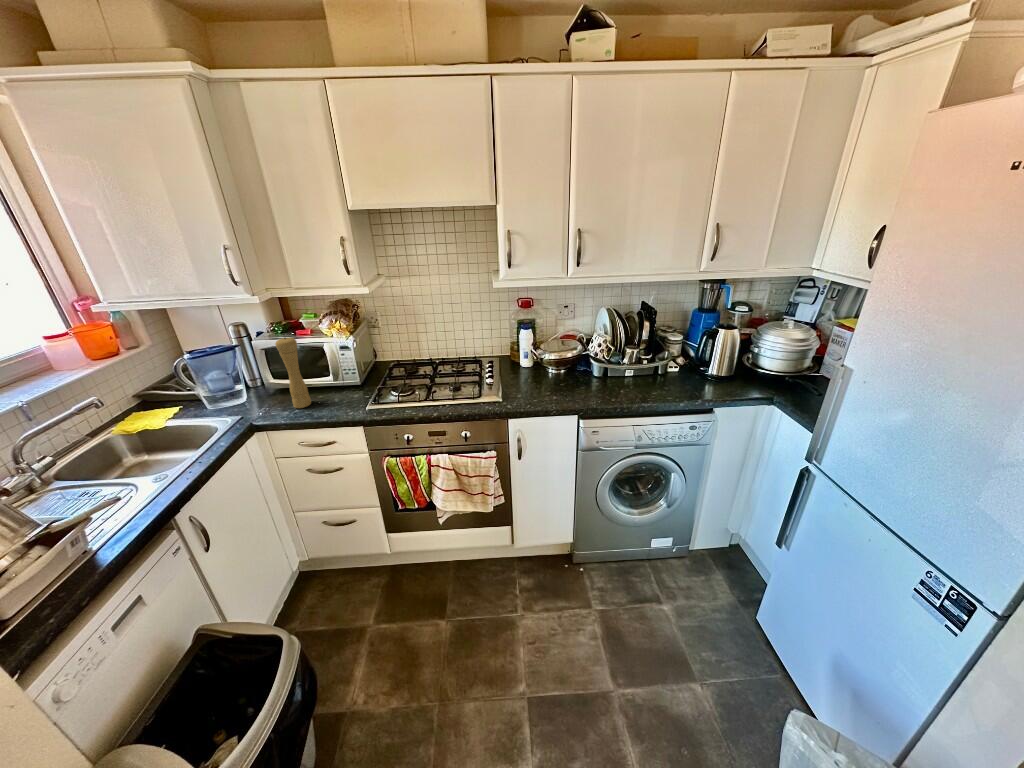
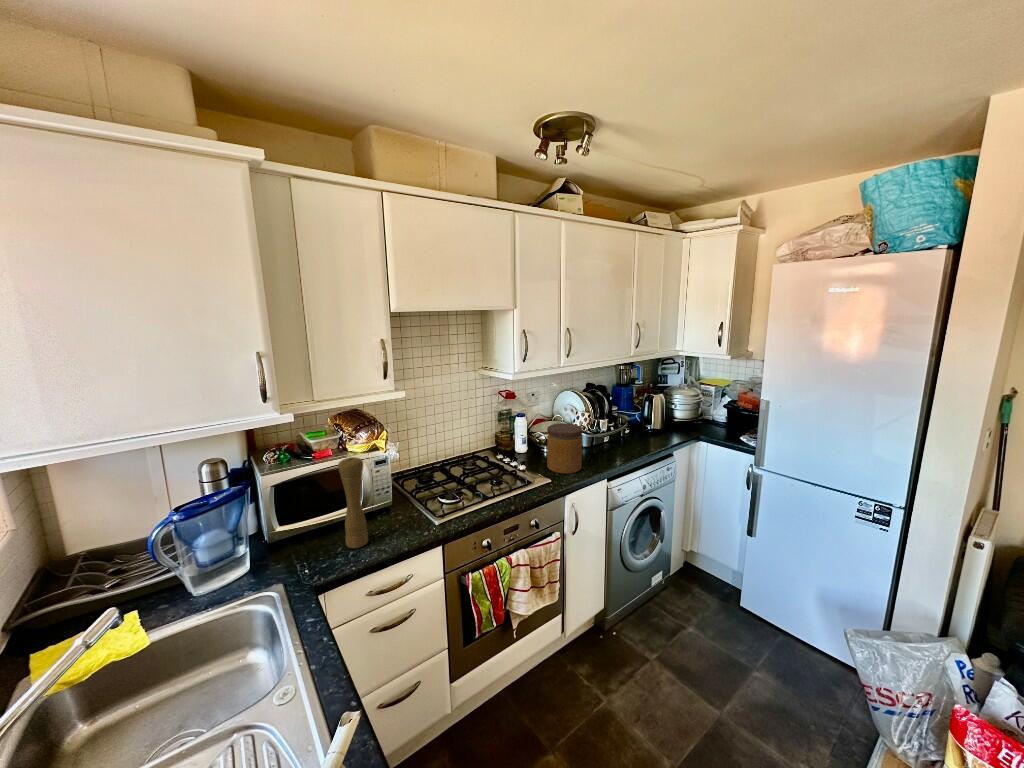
jar: none [519,342,558,398] -> present [547,423,582,474]

